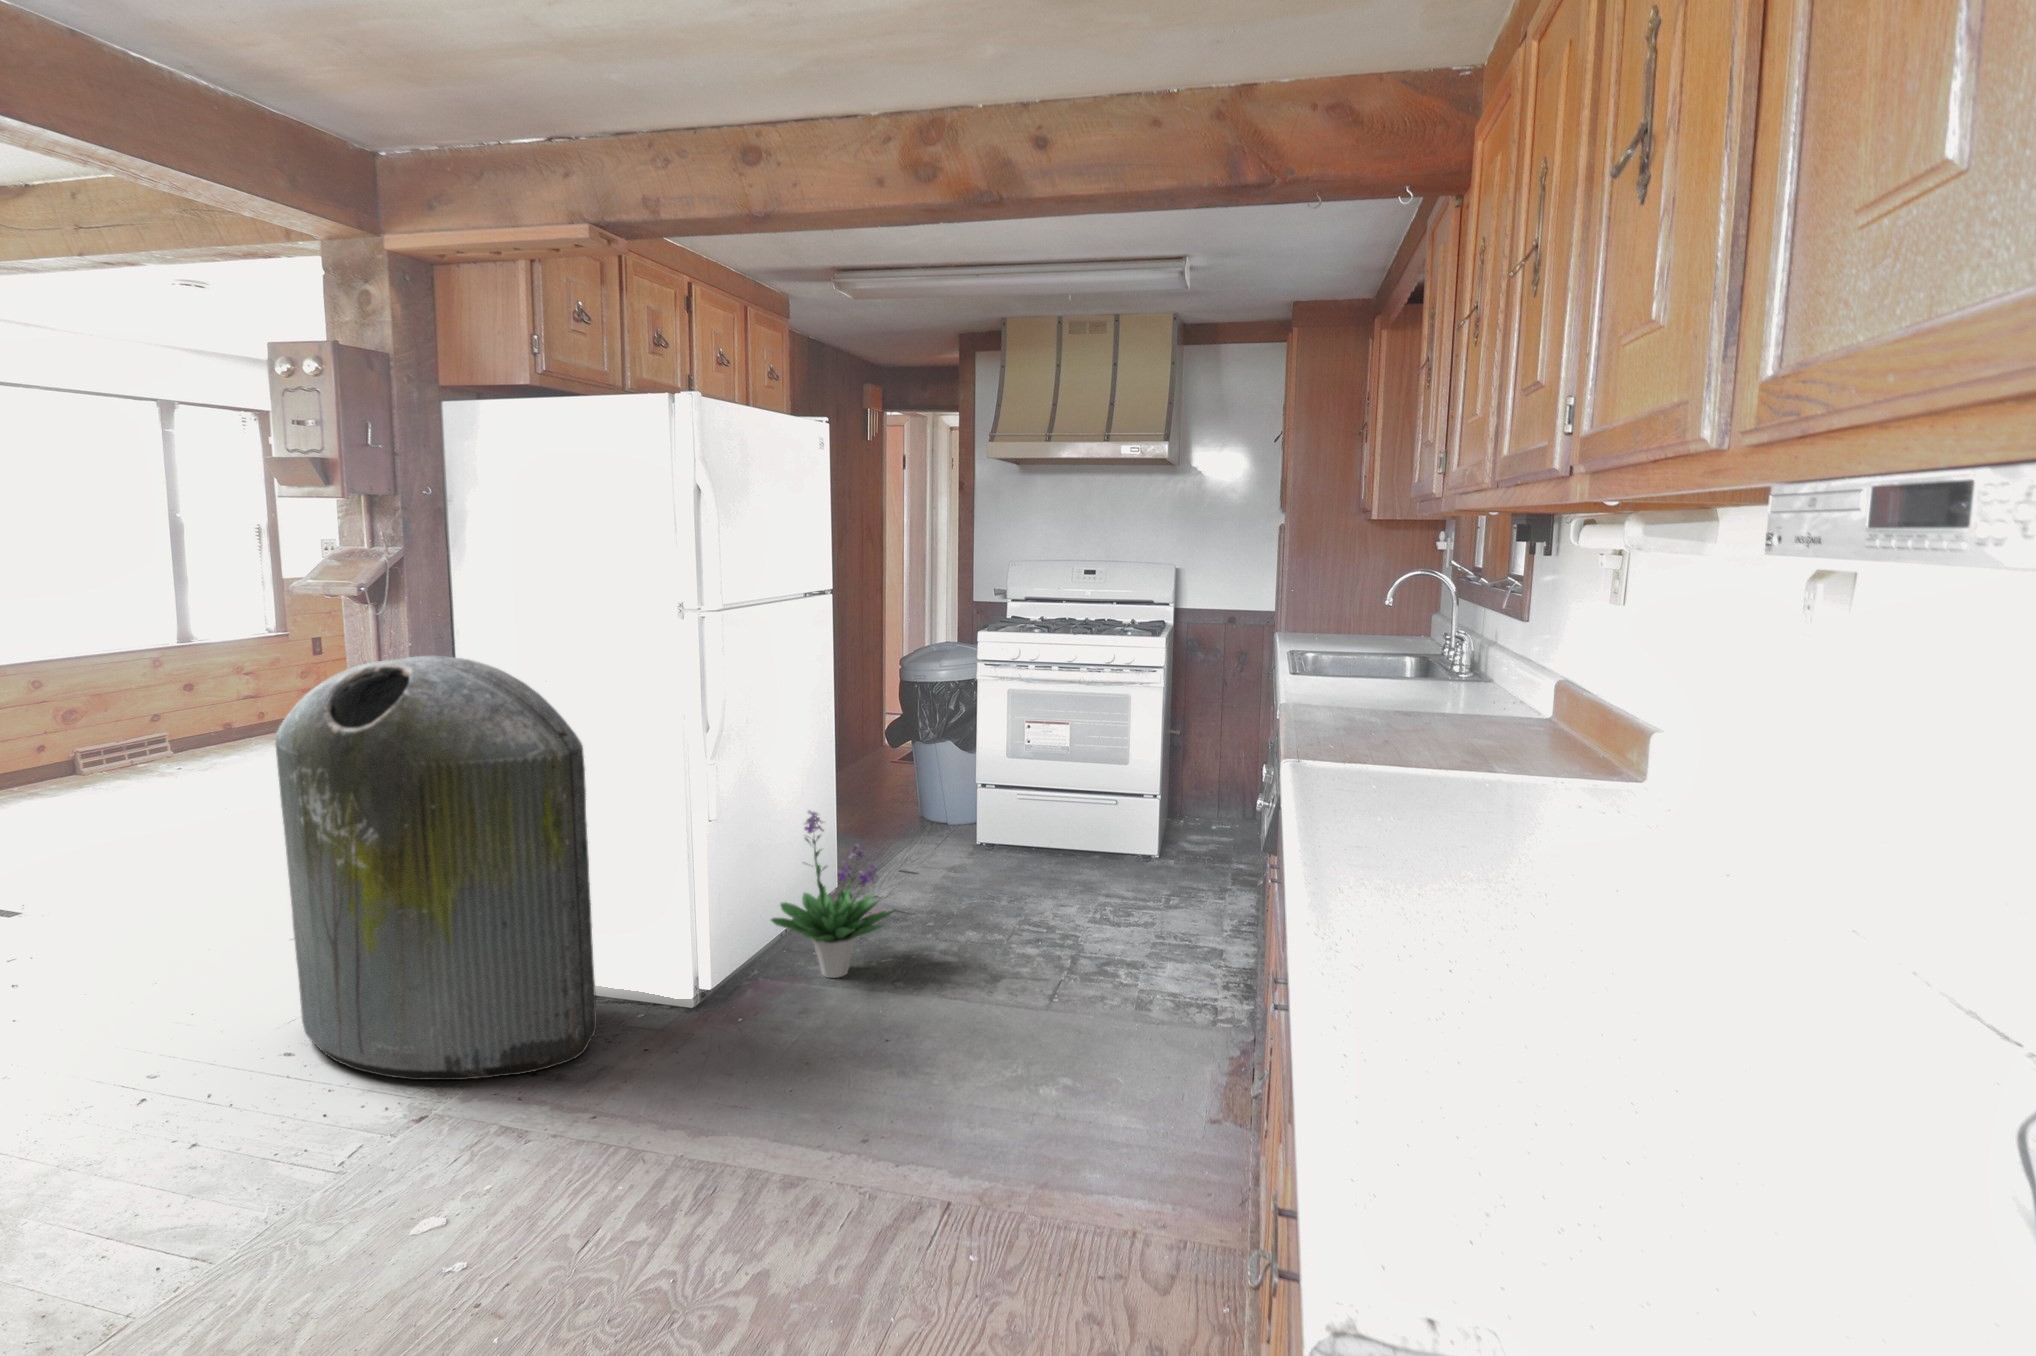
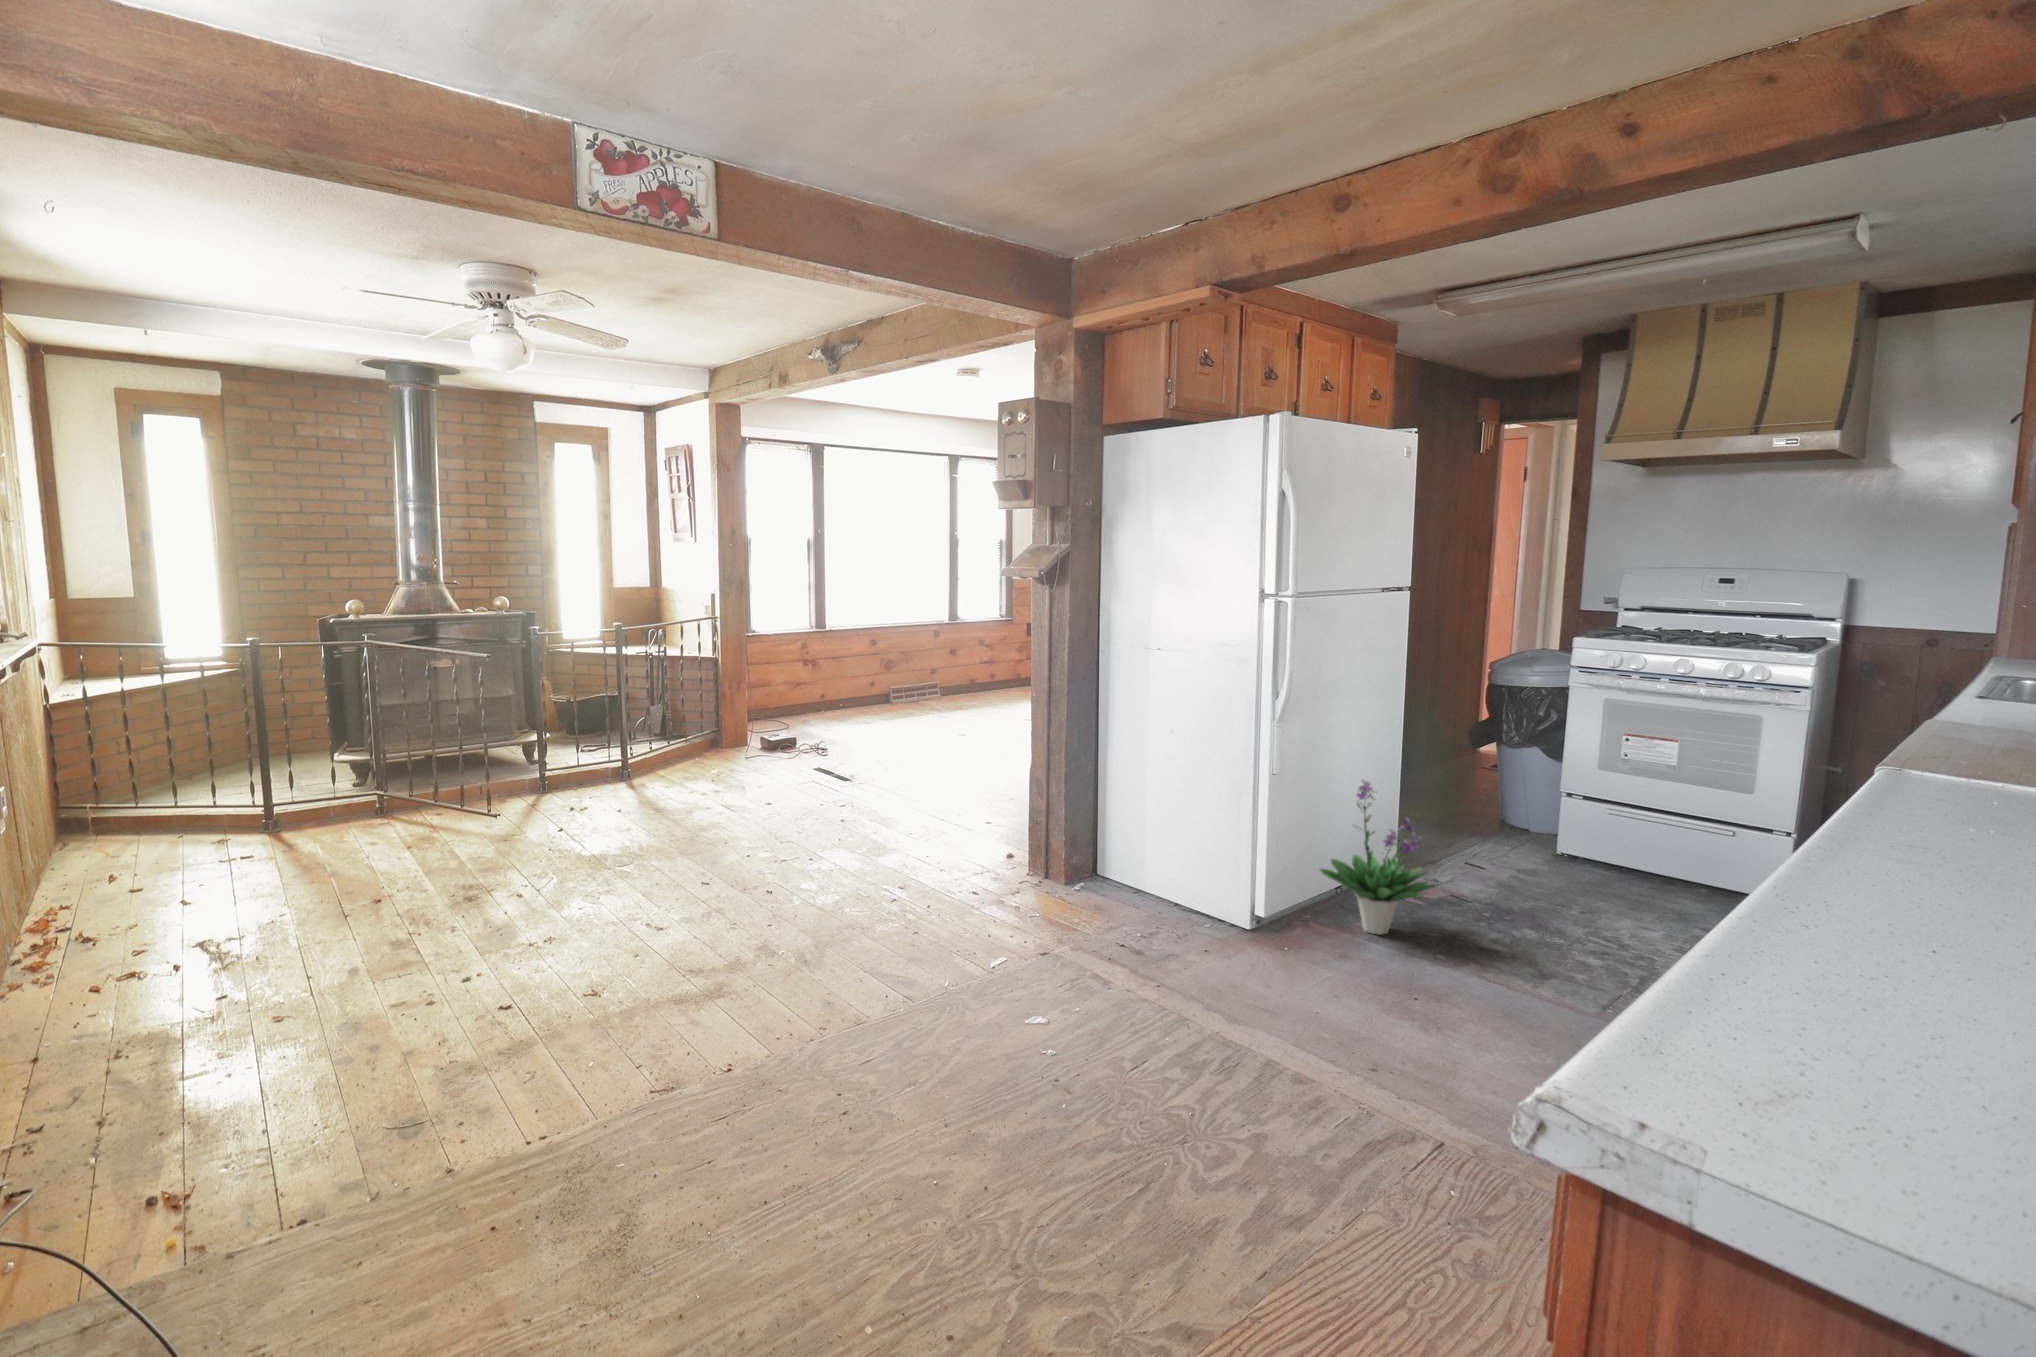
trash can: present [275,656,597,1080] -> none [985,623,1175,942]

